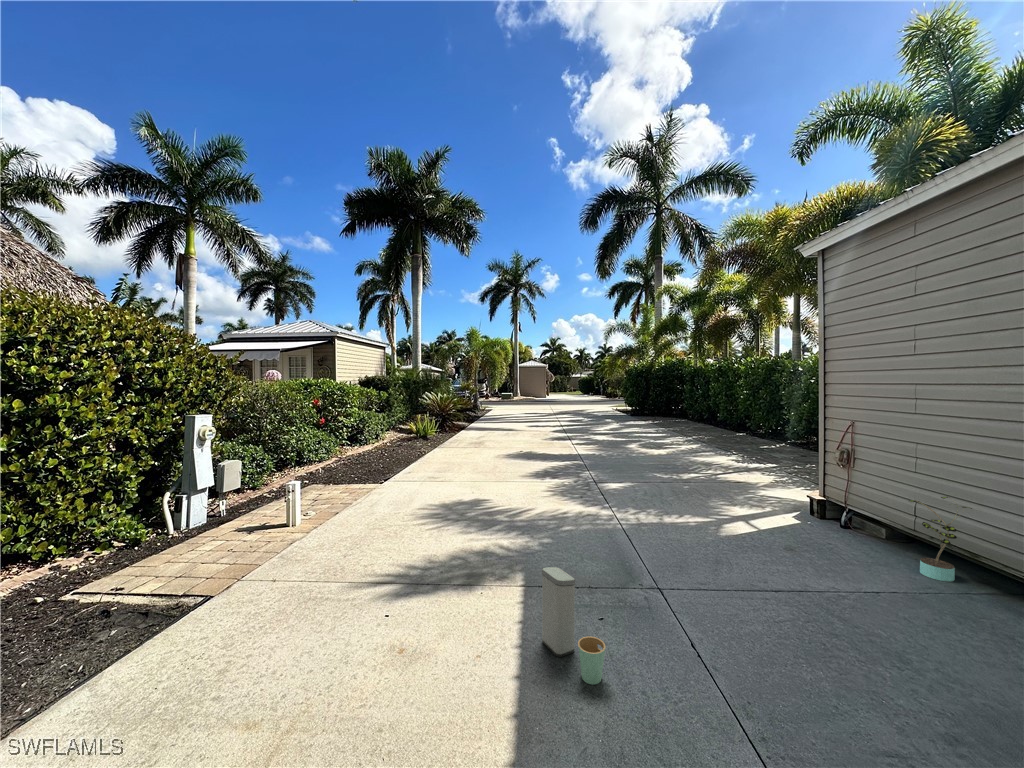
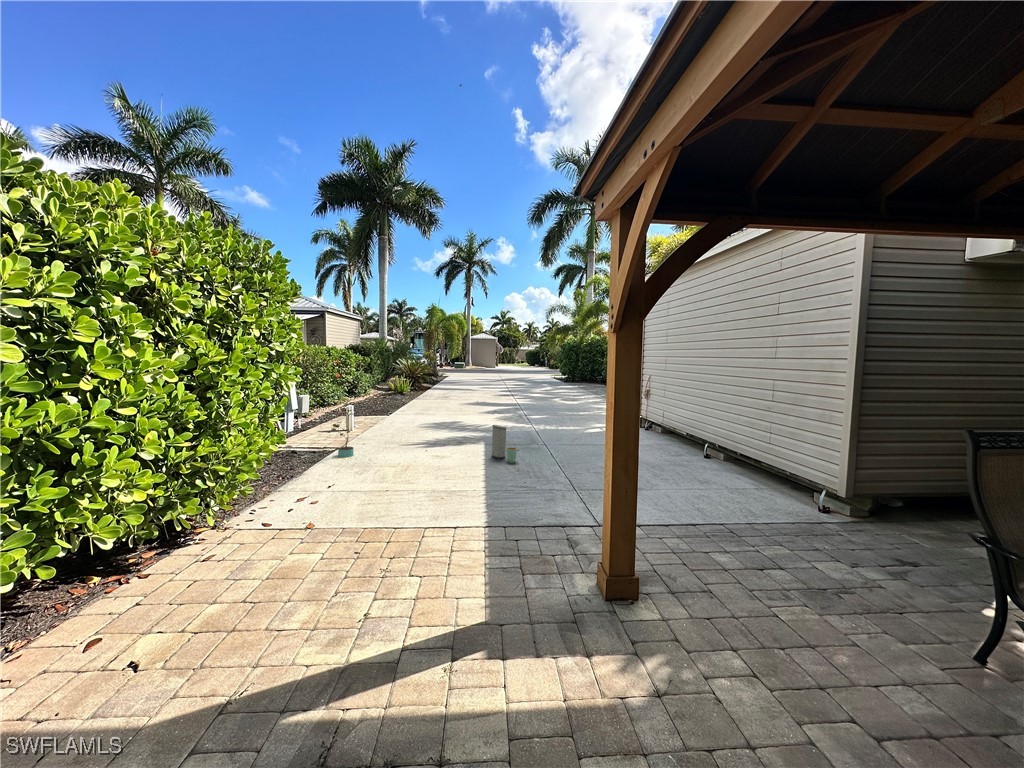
potted plant: present [910,497,972,582] -> present [332,410,355,457]

